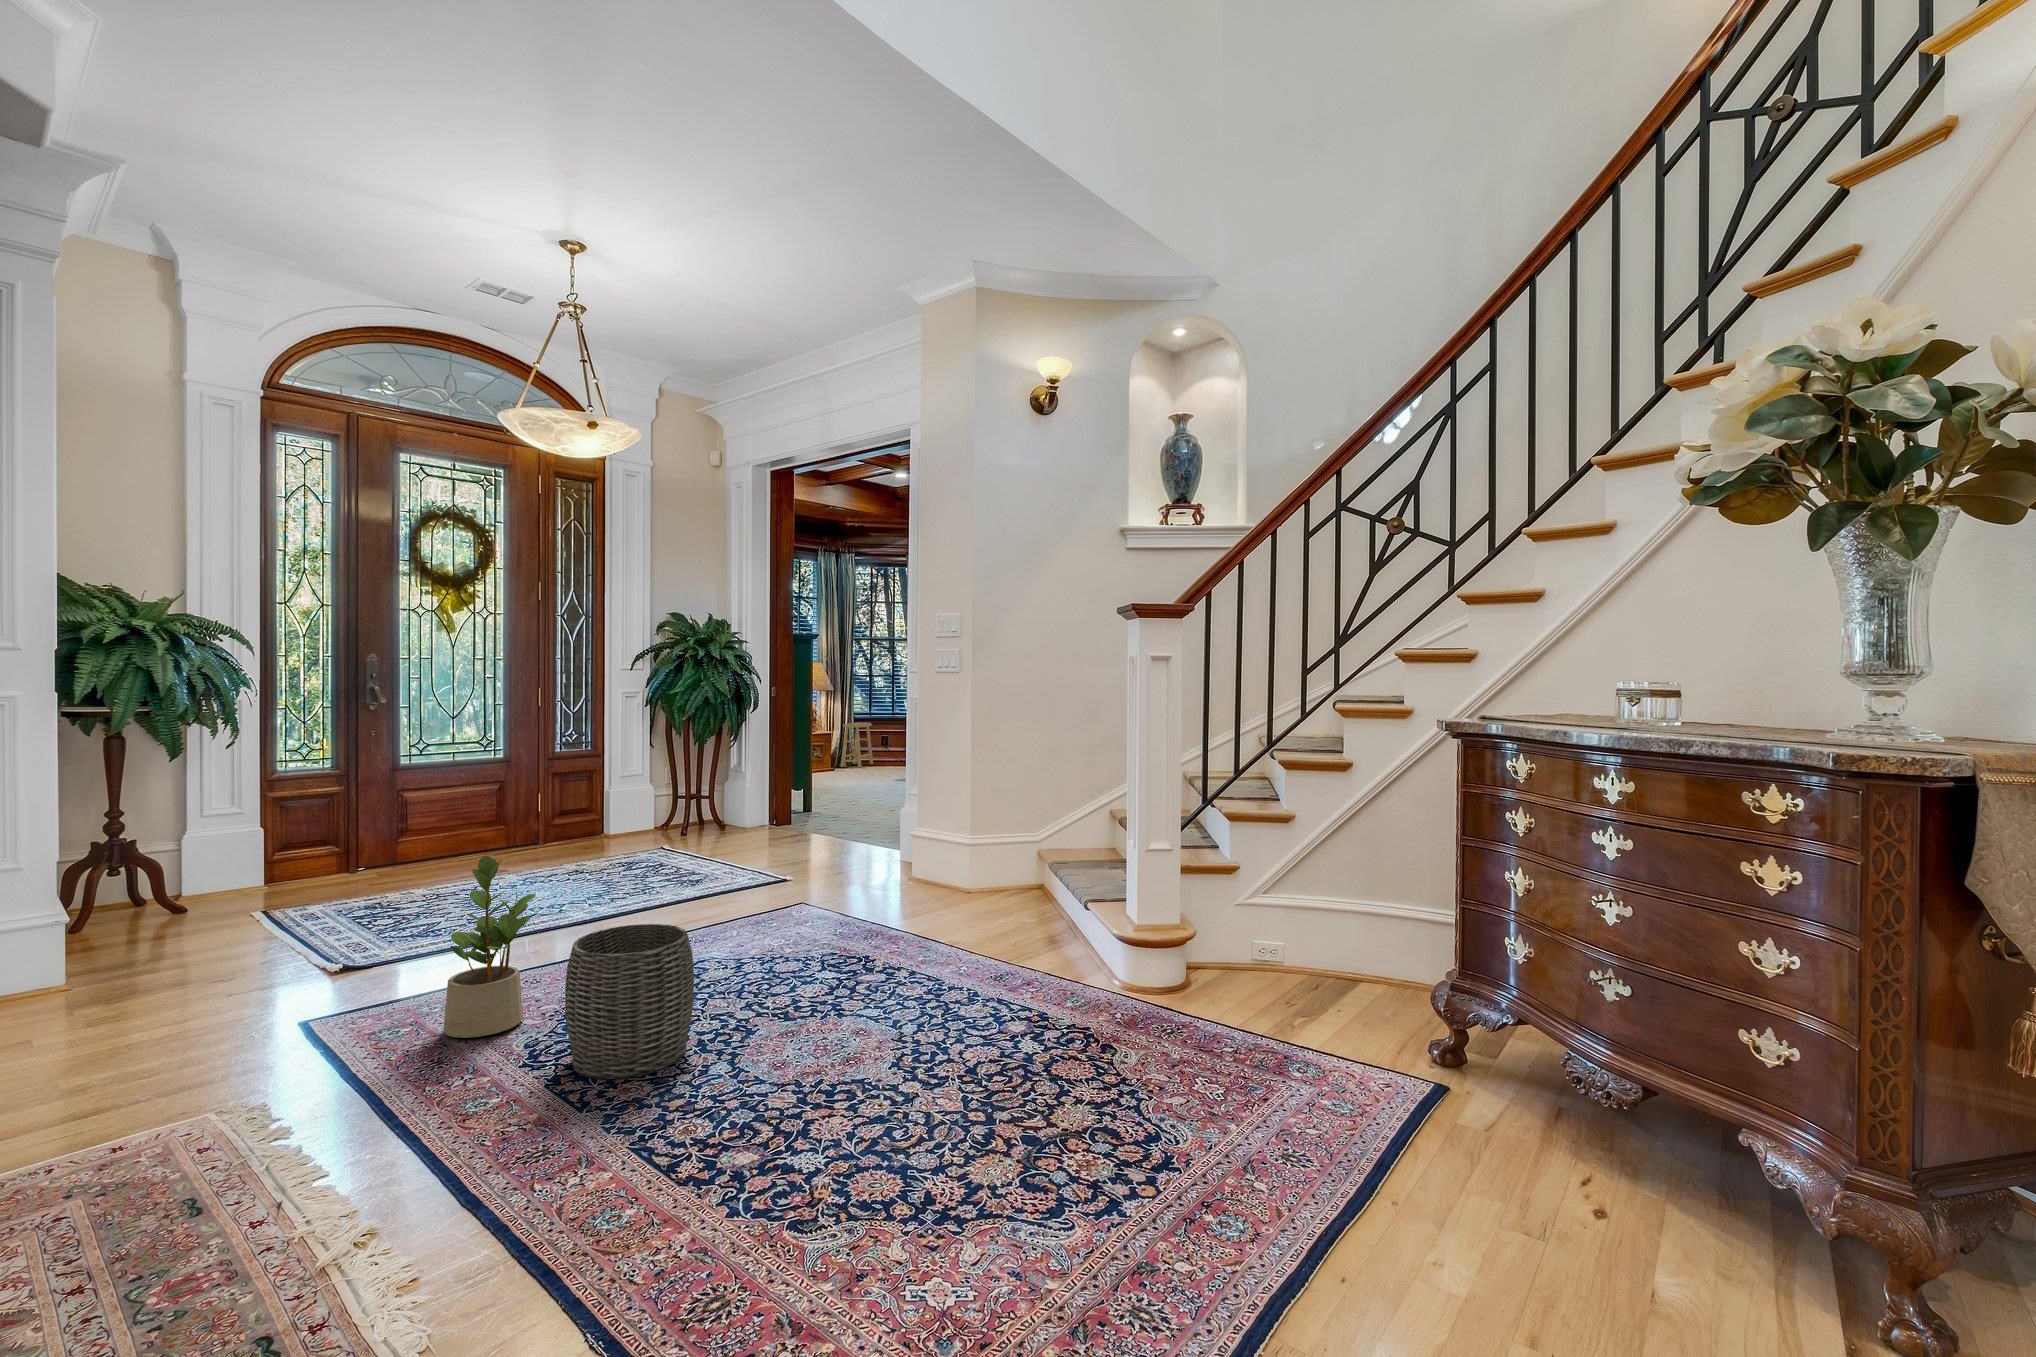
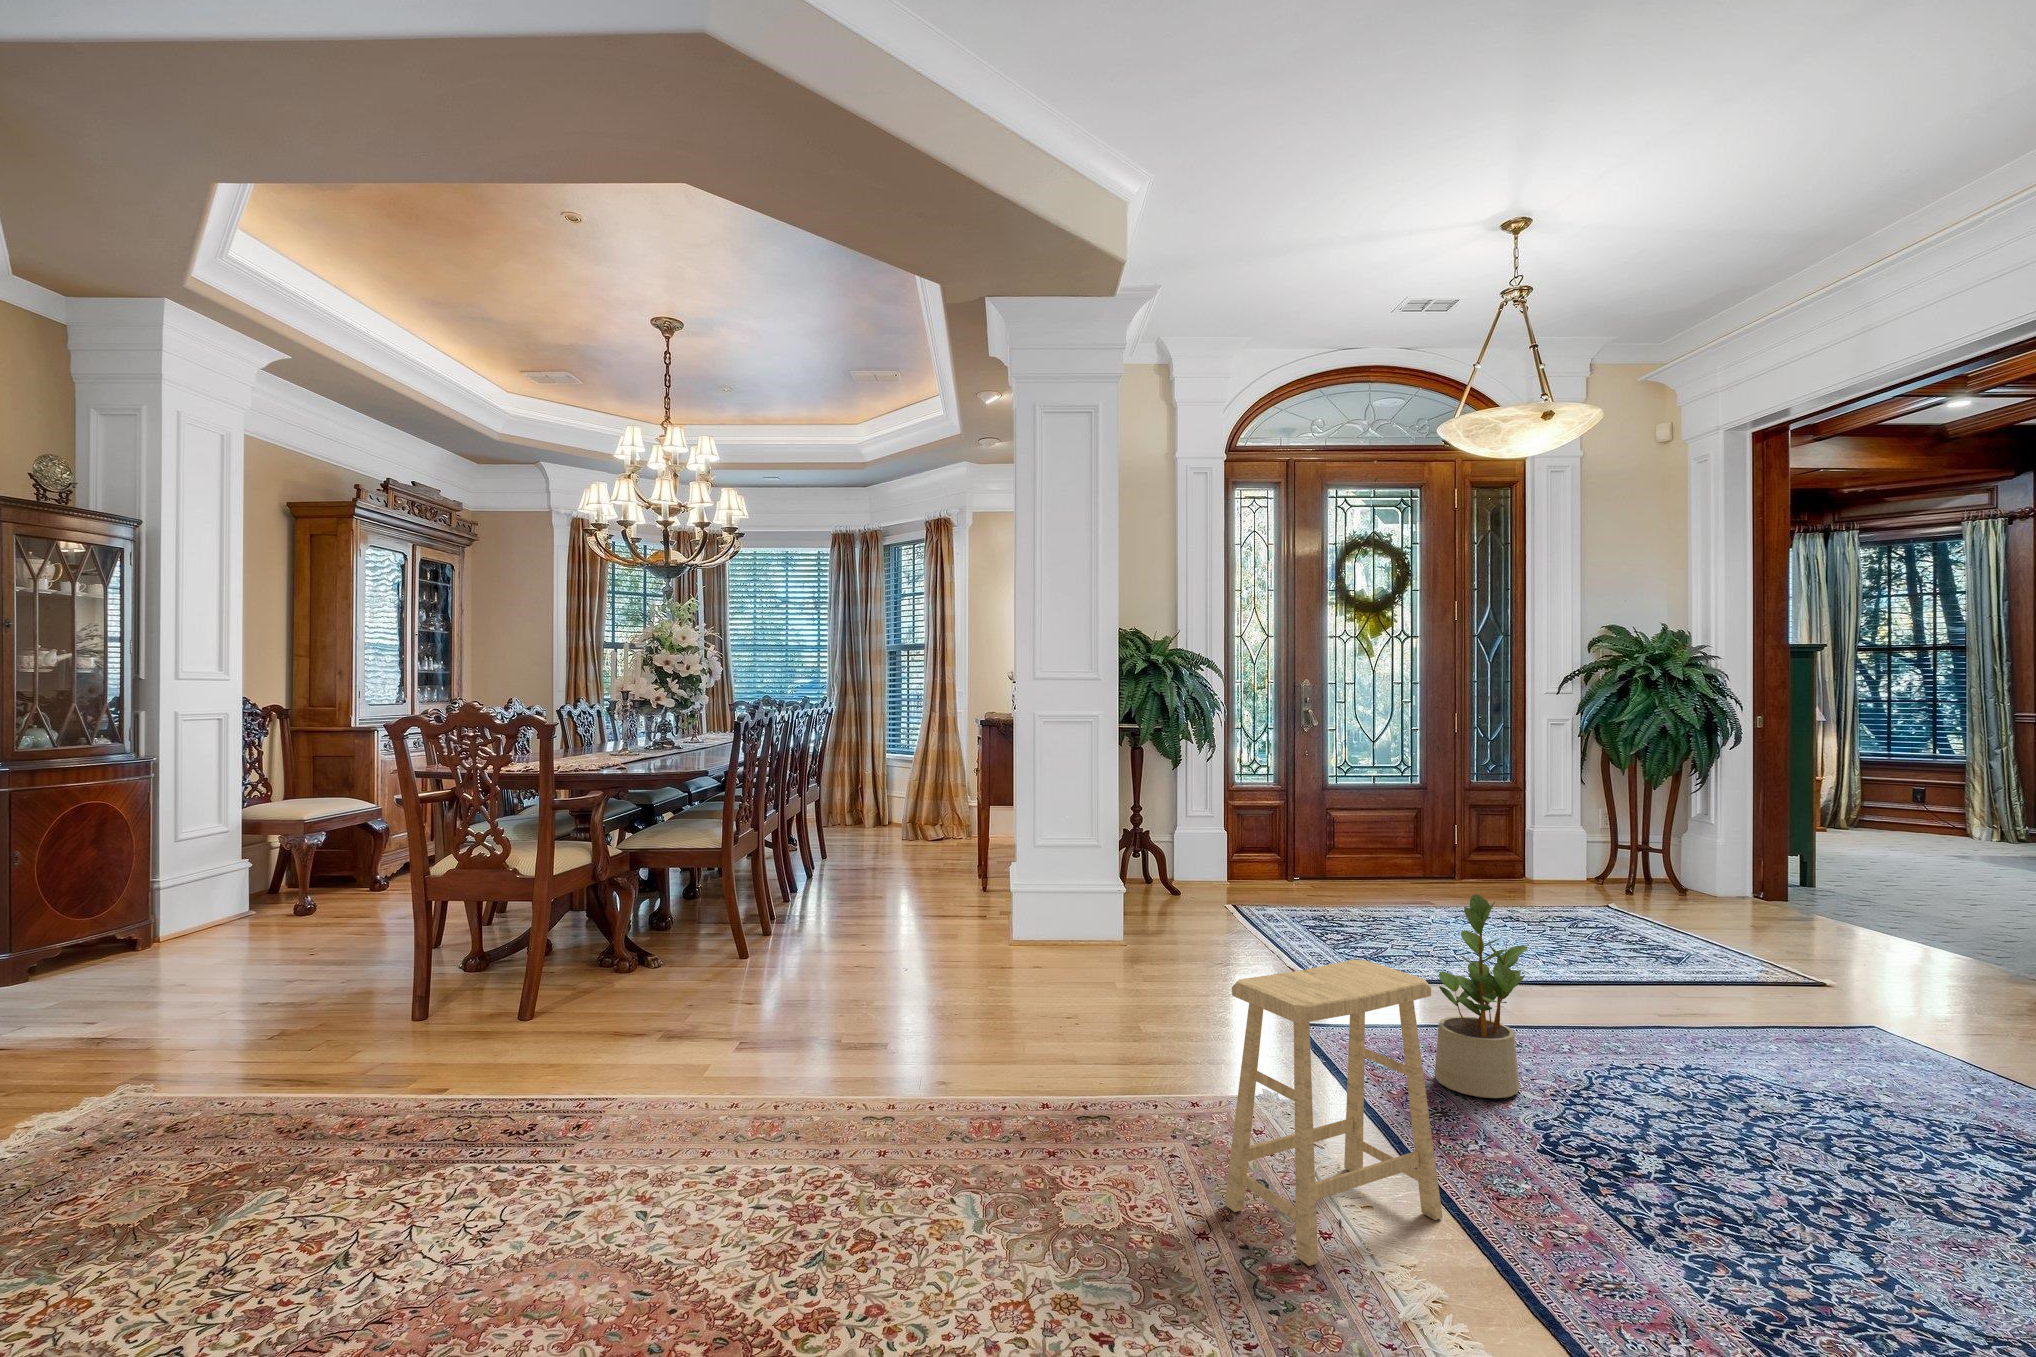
footstool: present [841,722,873,767] -> present [1225,960,1443,1266]
woven basket: present [565,924,694,1079] -> none [1594,1010,1781,1223]

